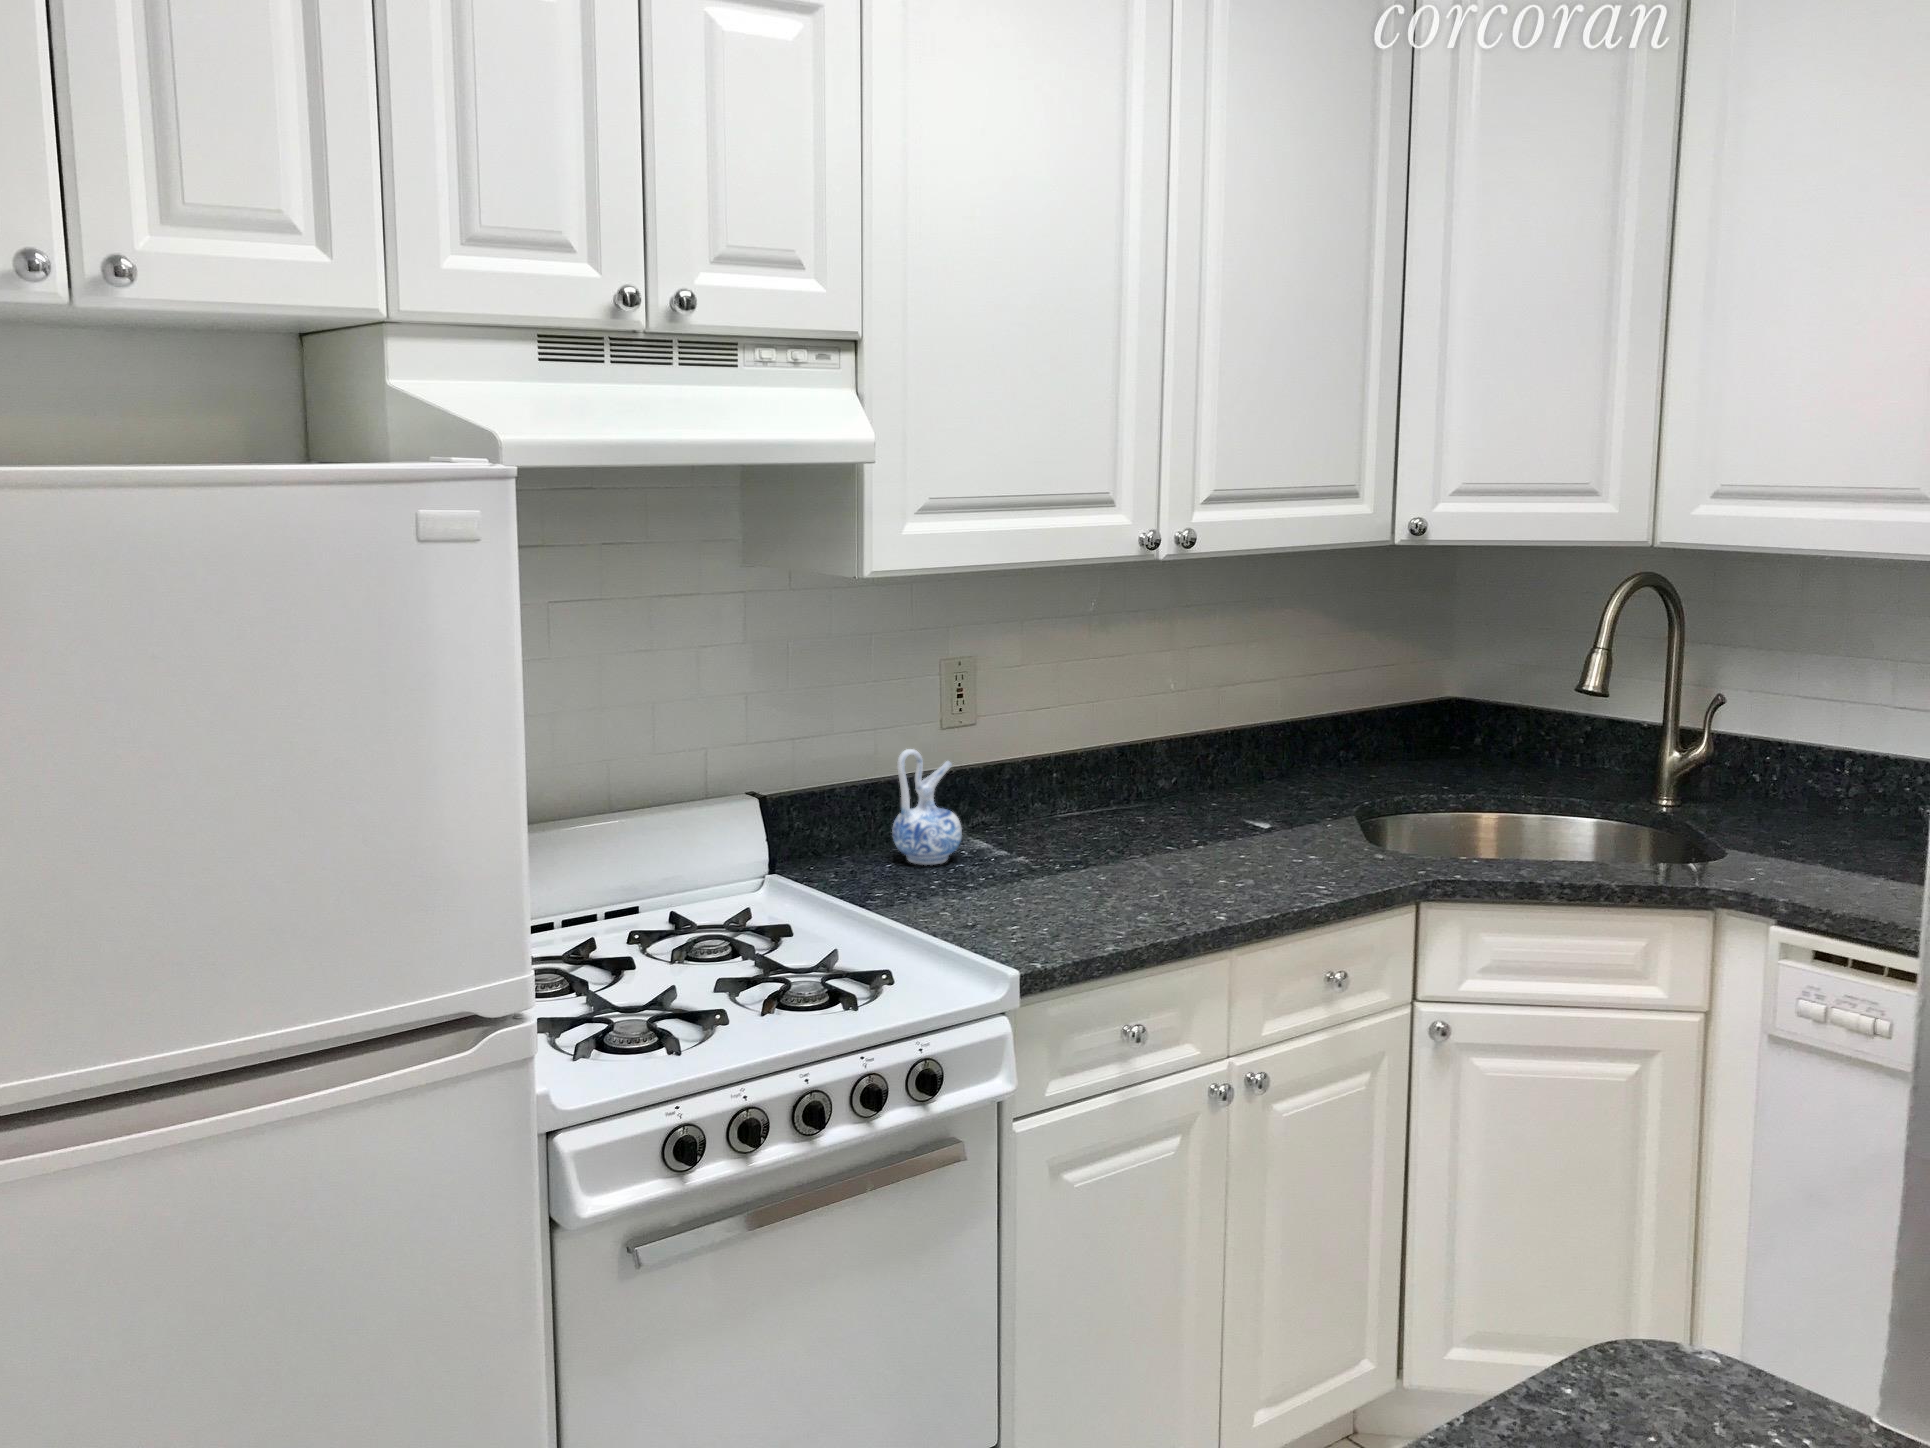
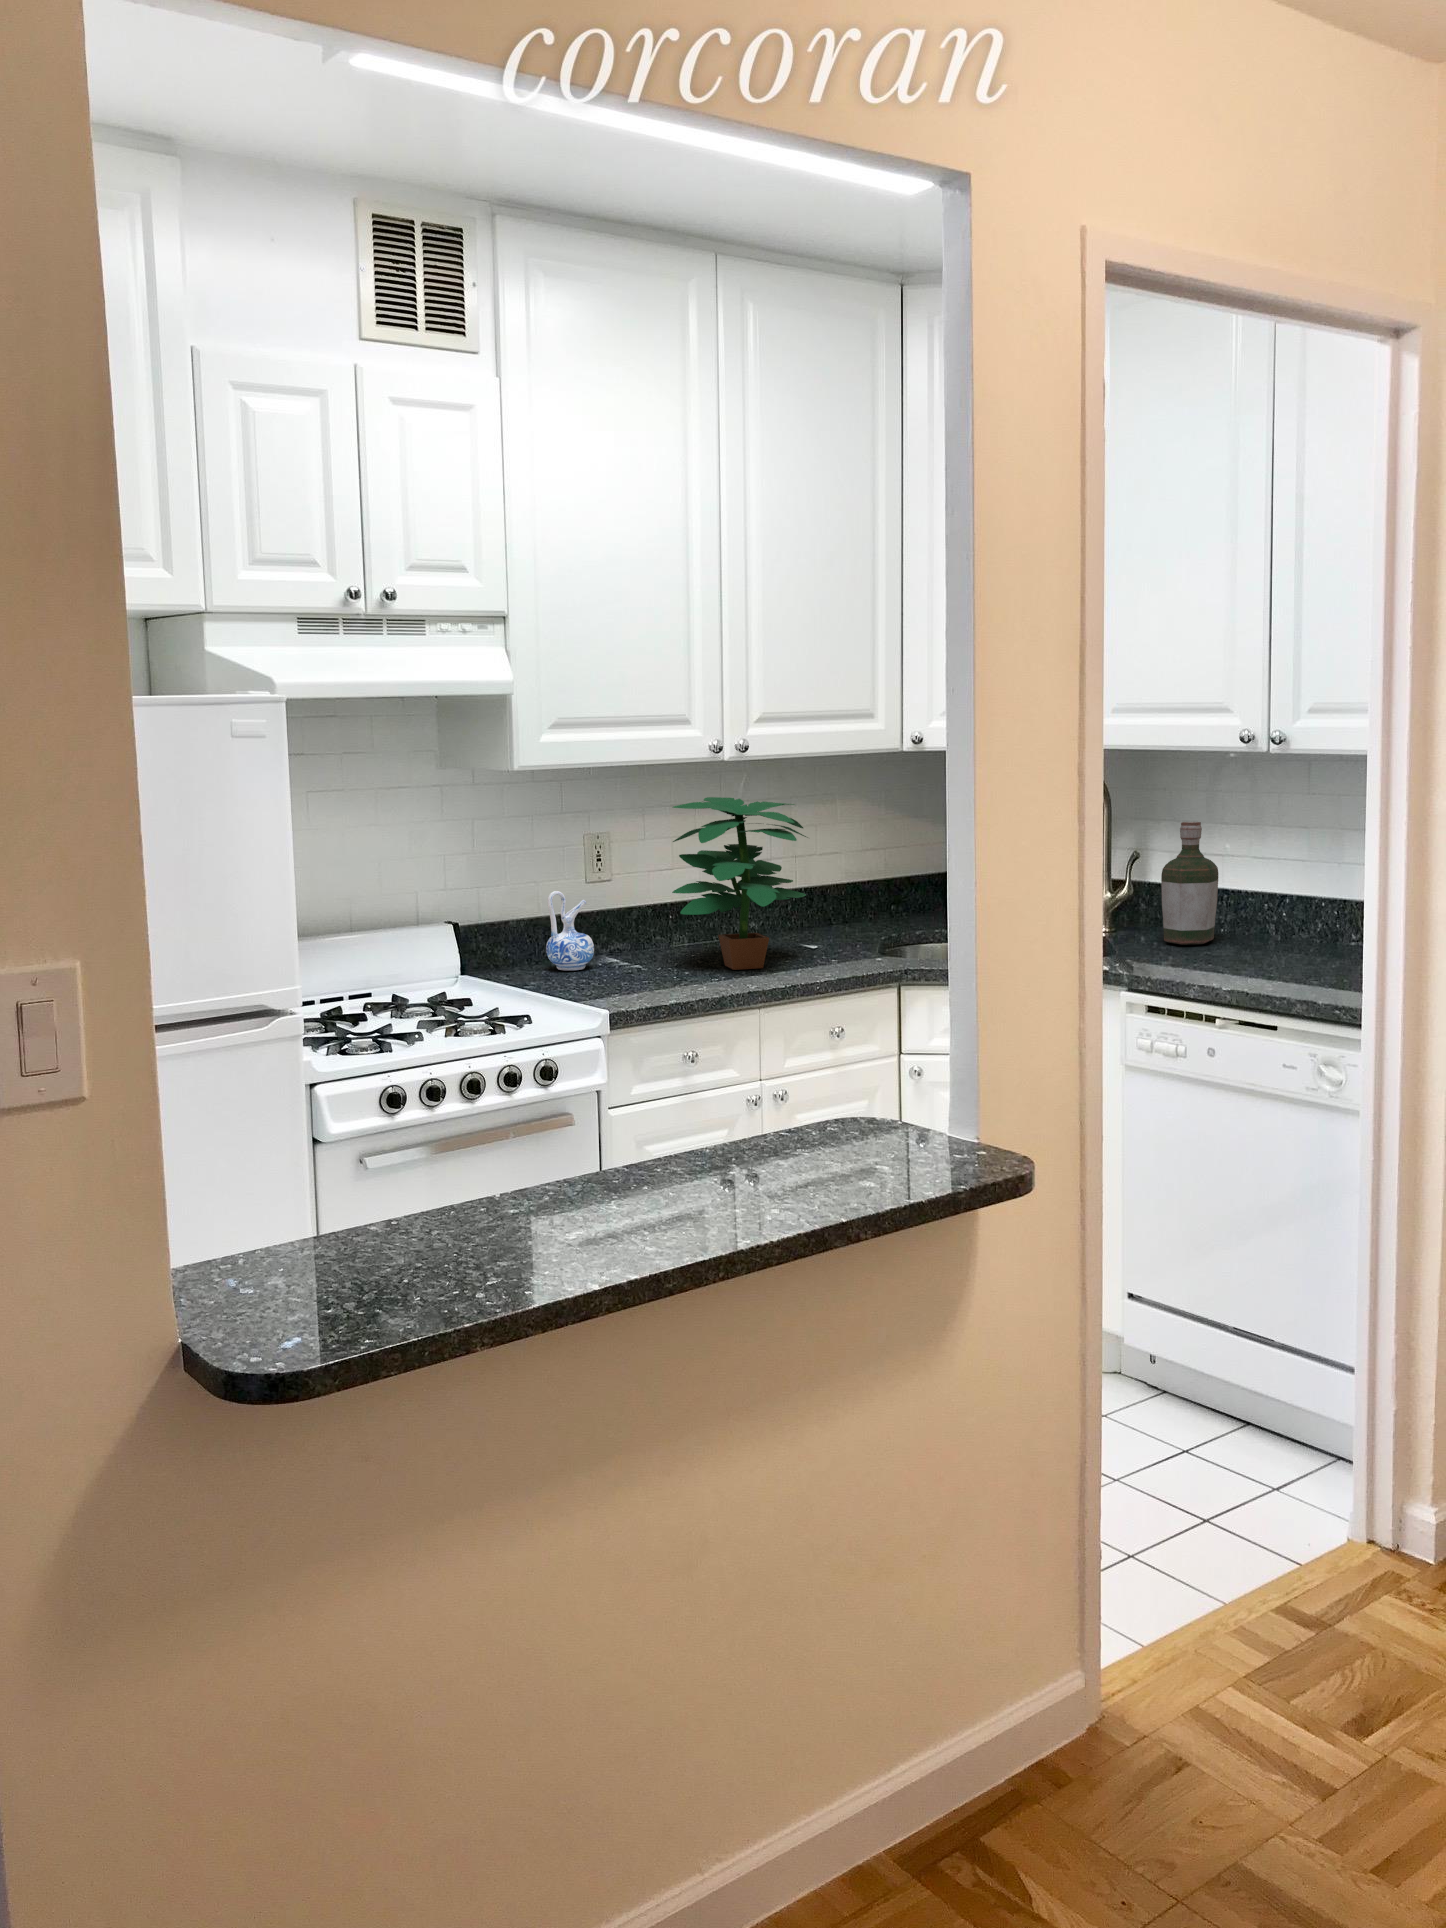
potted plant: none [1081,613,1287,872] -> present [672,797,806,970]
bottle: none [1777,660,1859,839] -> present [1161,822,1218,945]

